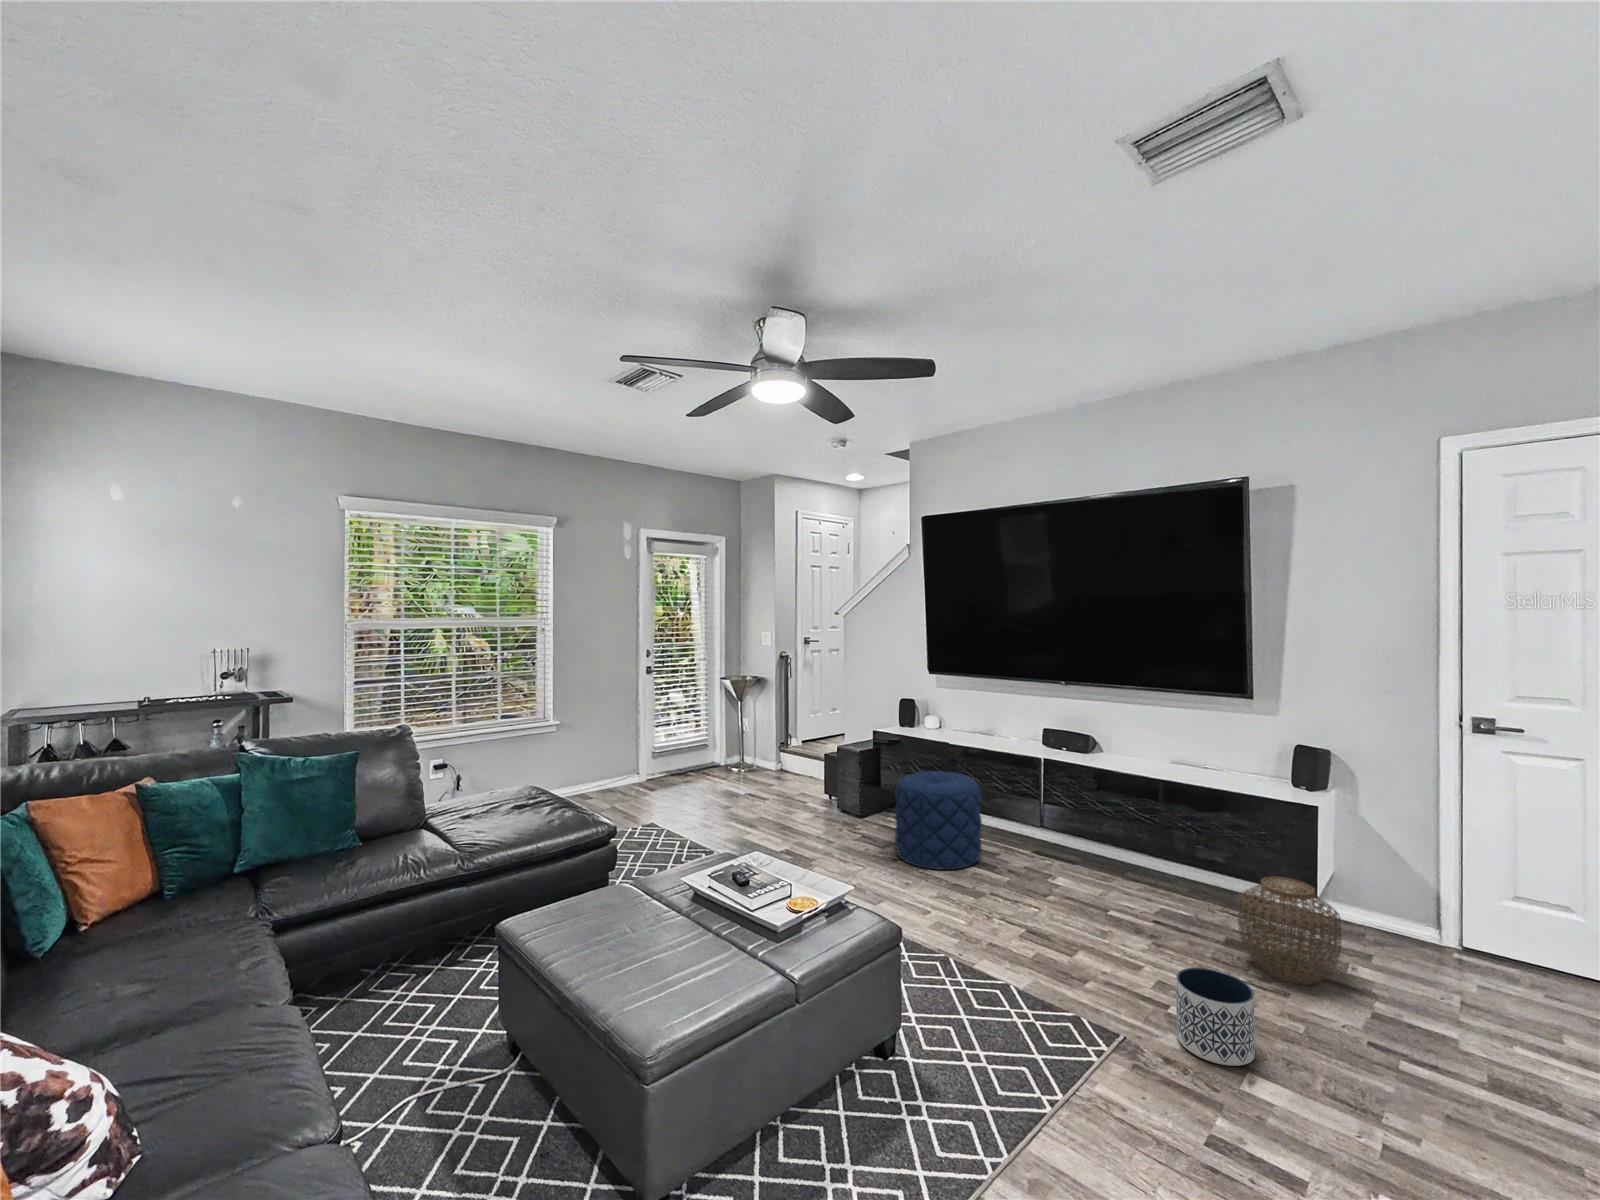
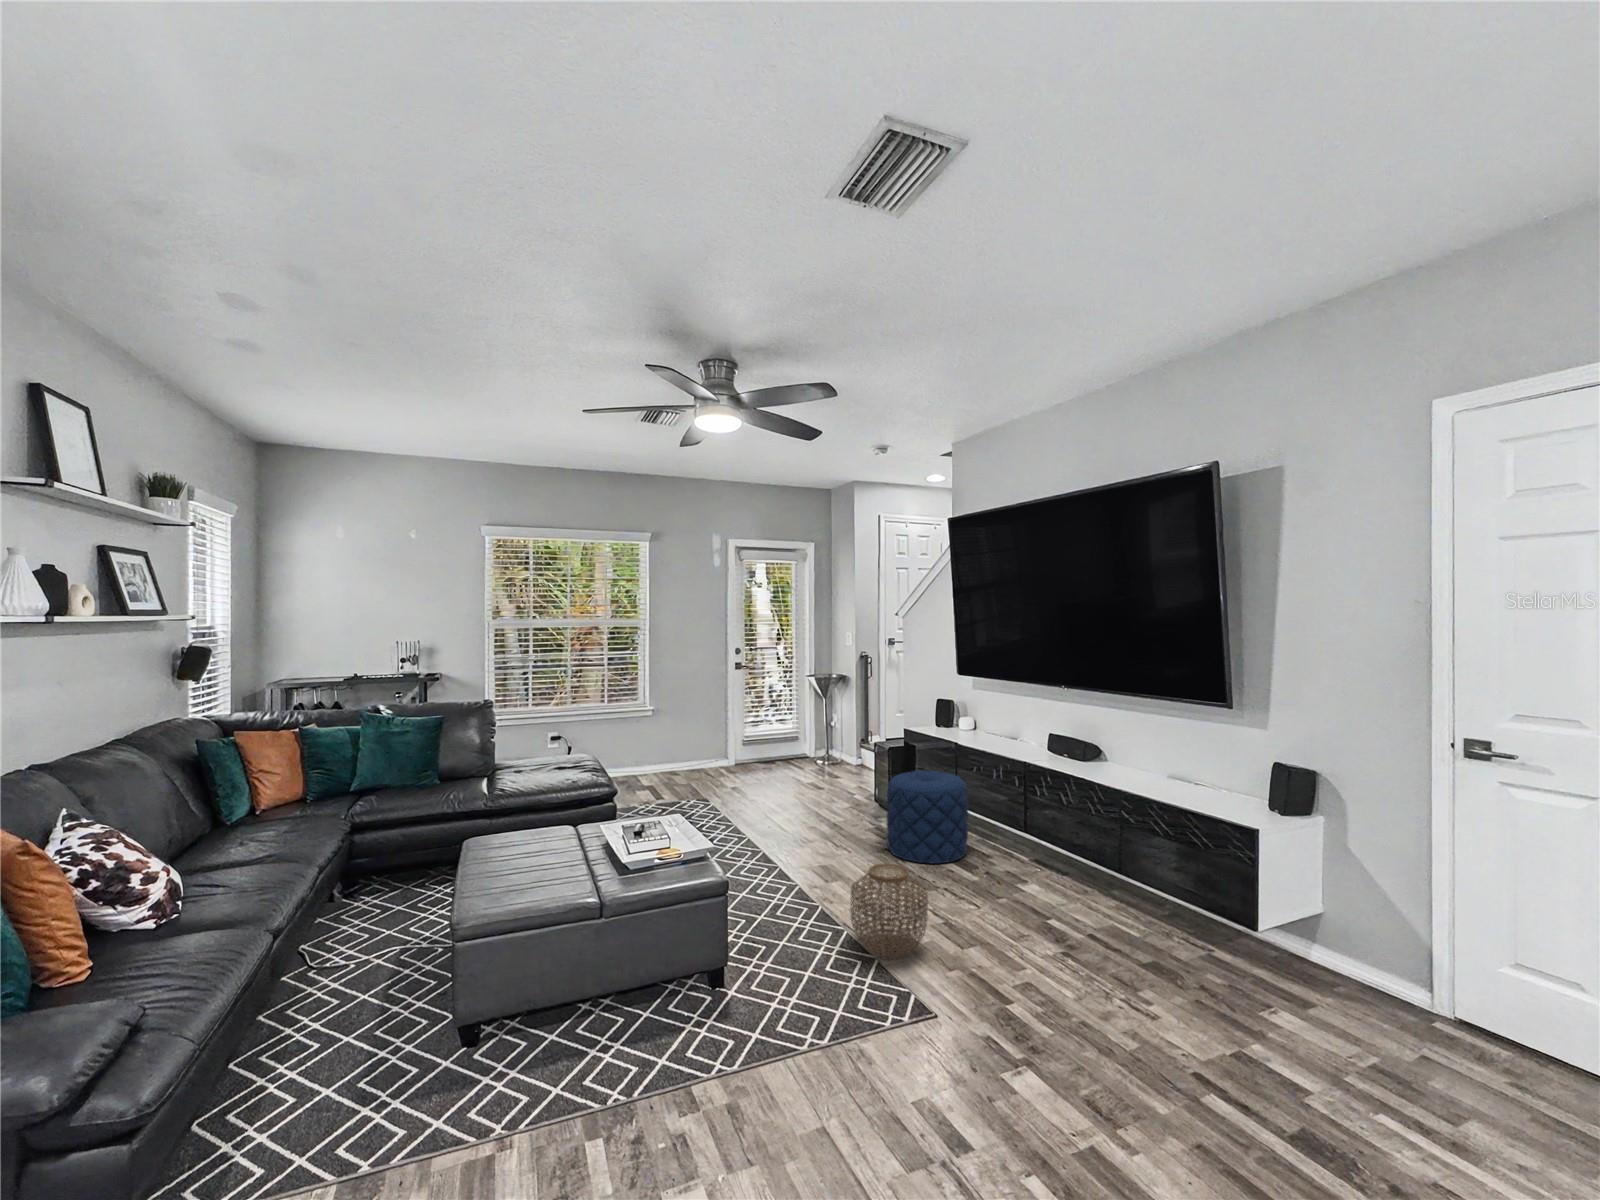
woven basket: present [1238,877,1341,985] -> present [851,863,928,960]
planter: present [1176,968,1255,1066] -> none [972,959,1036,1048]

